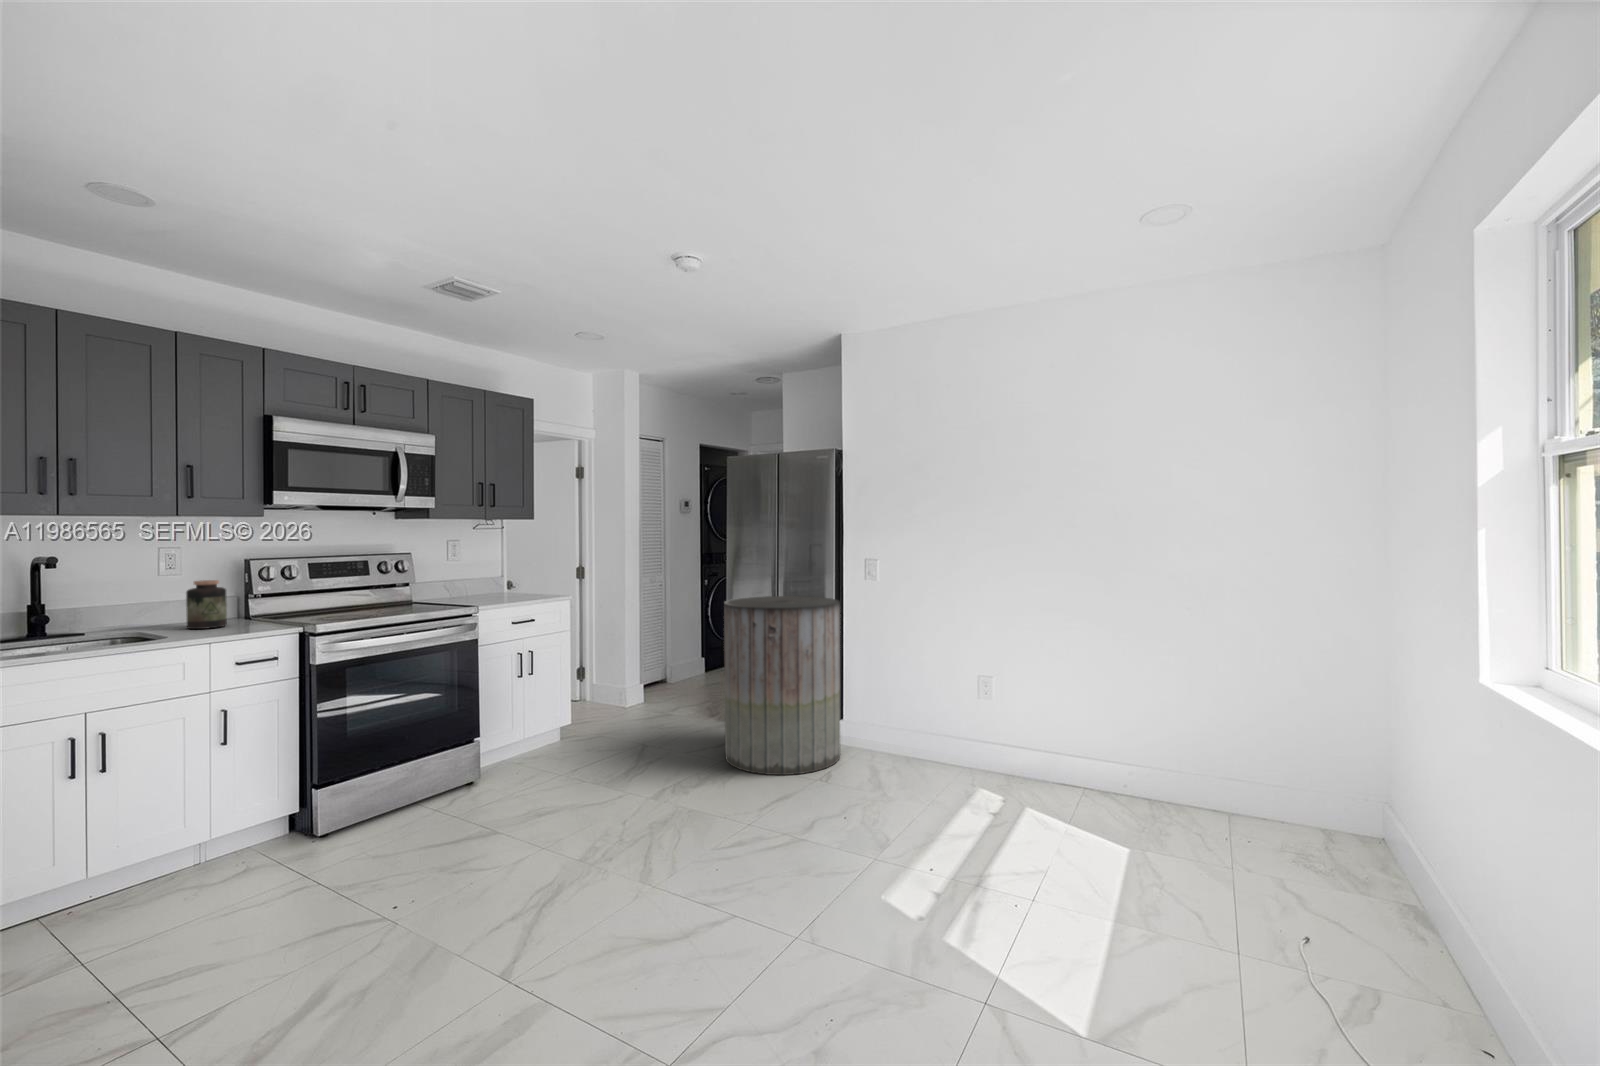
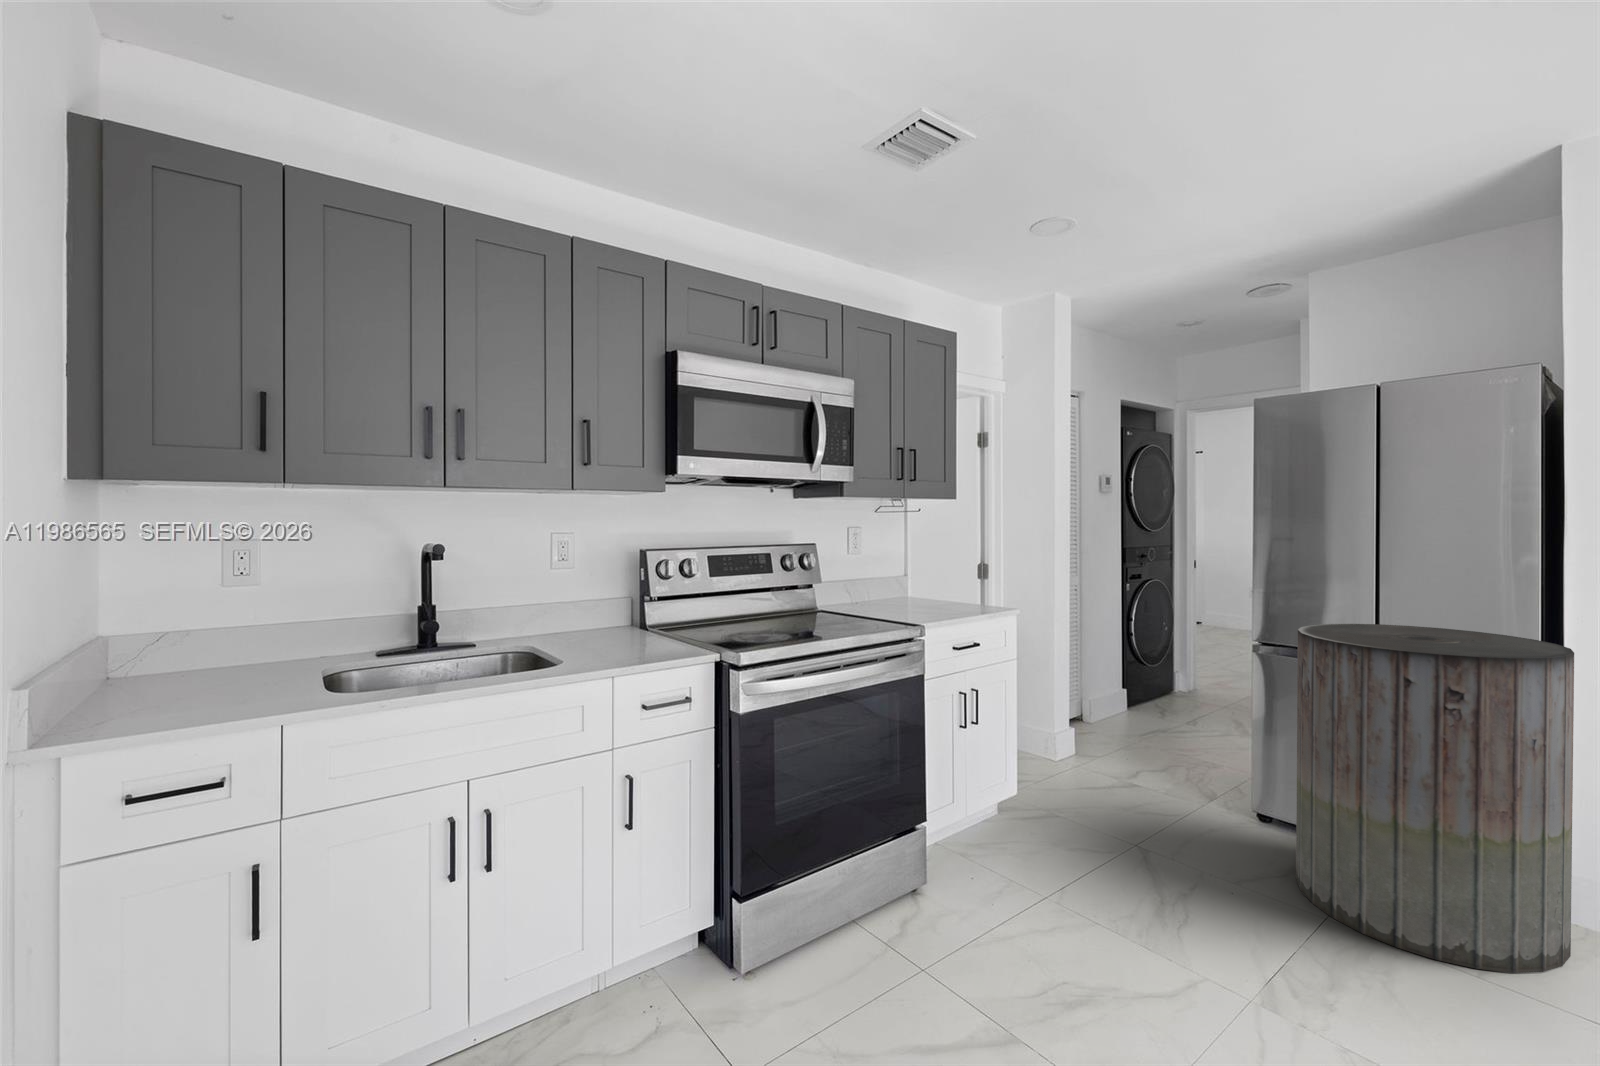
jar: present [186,580,227,629] -> none [582,578,626,645]

